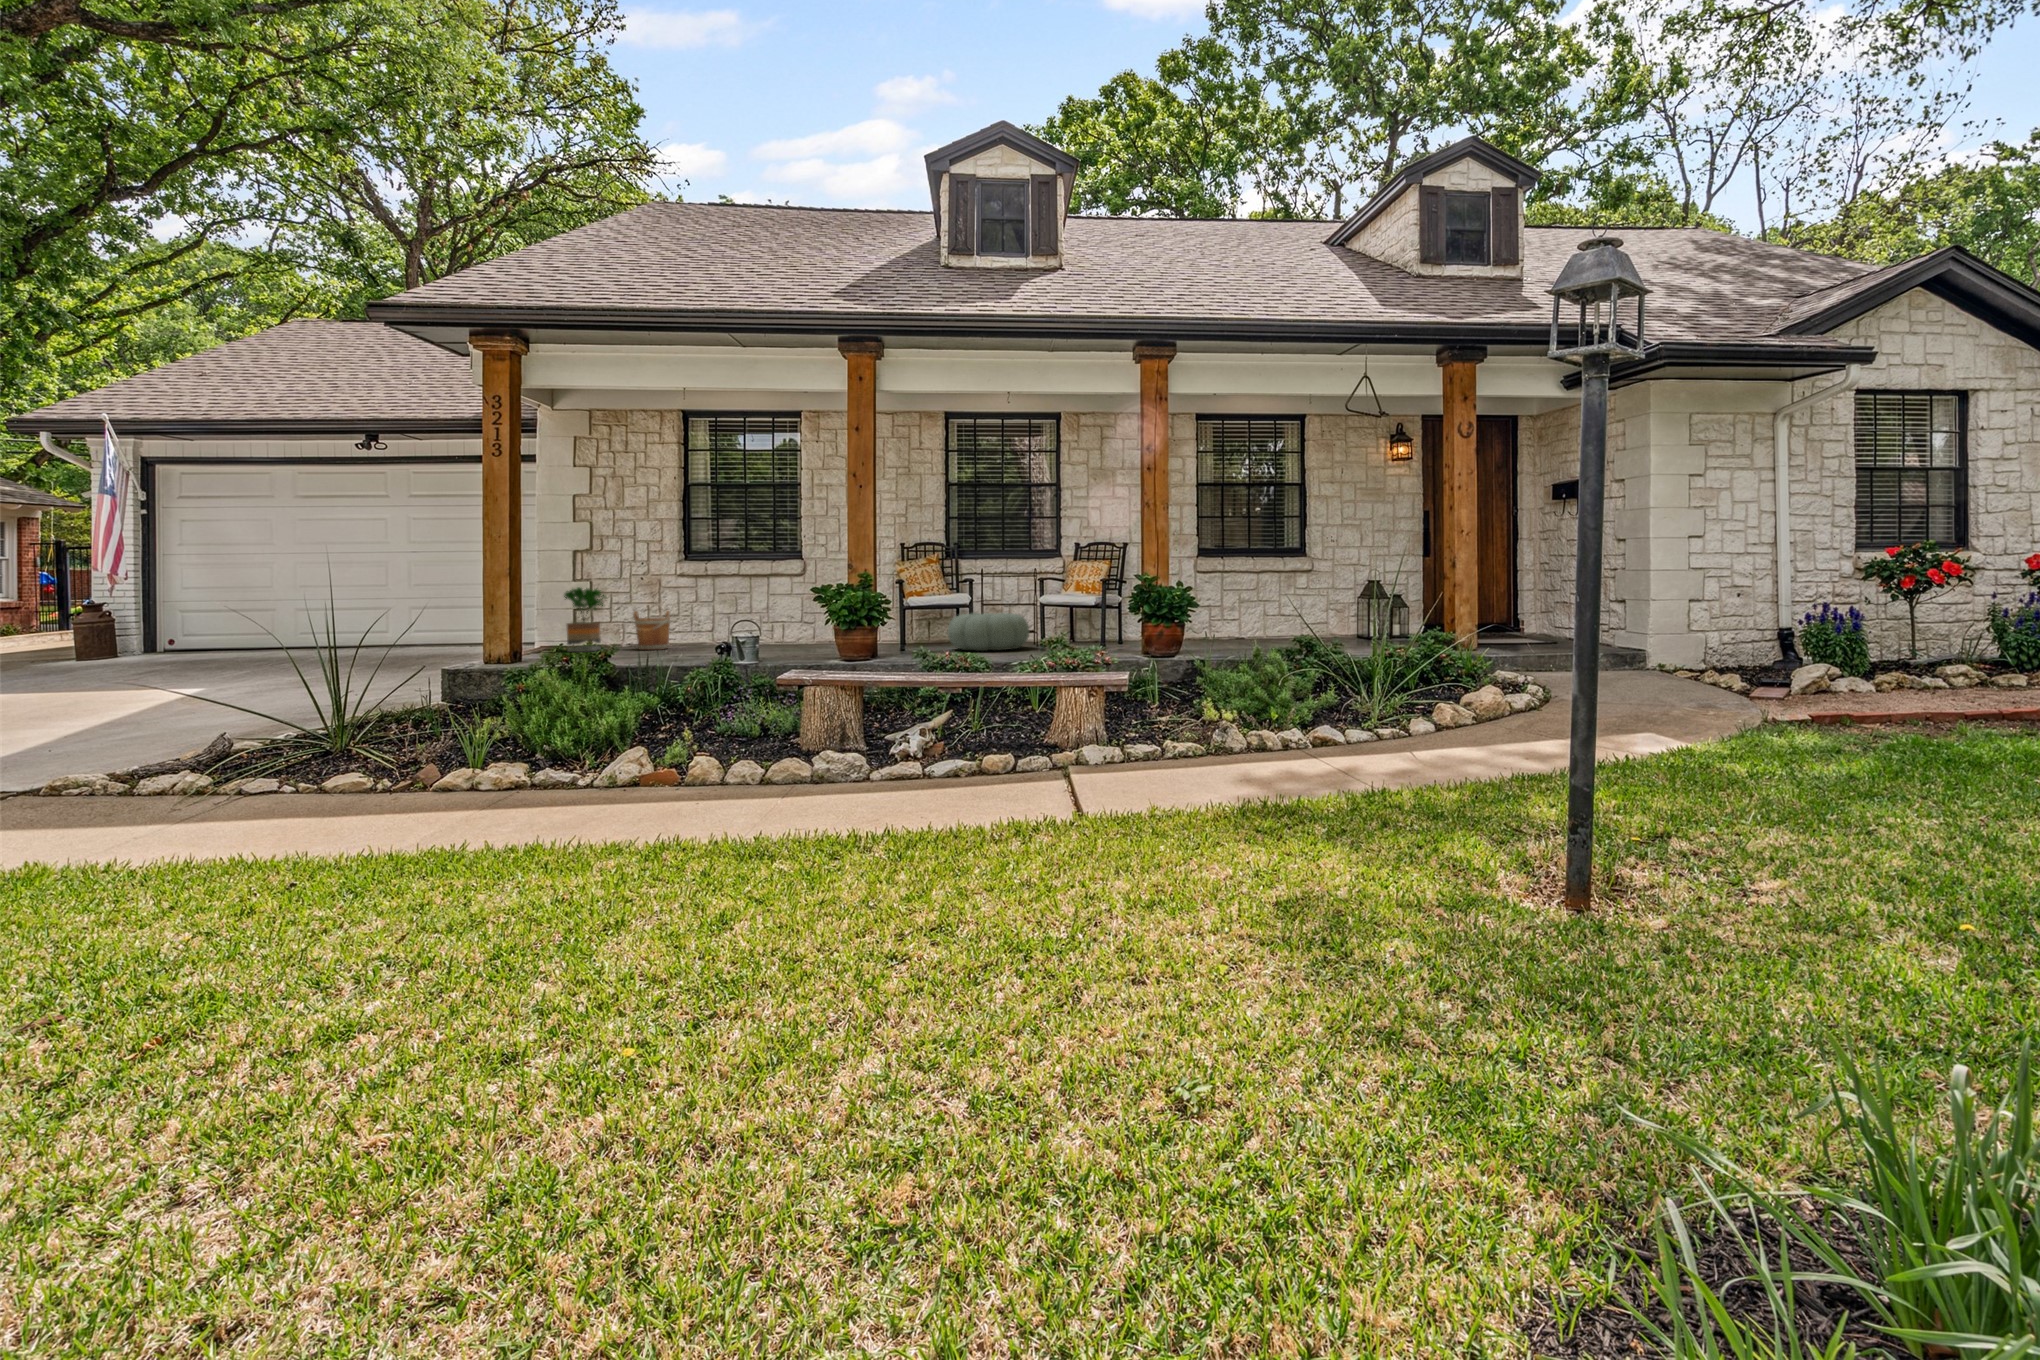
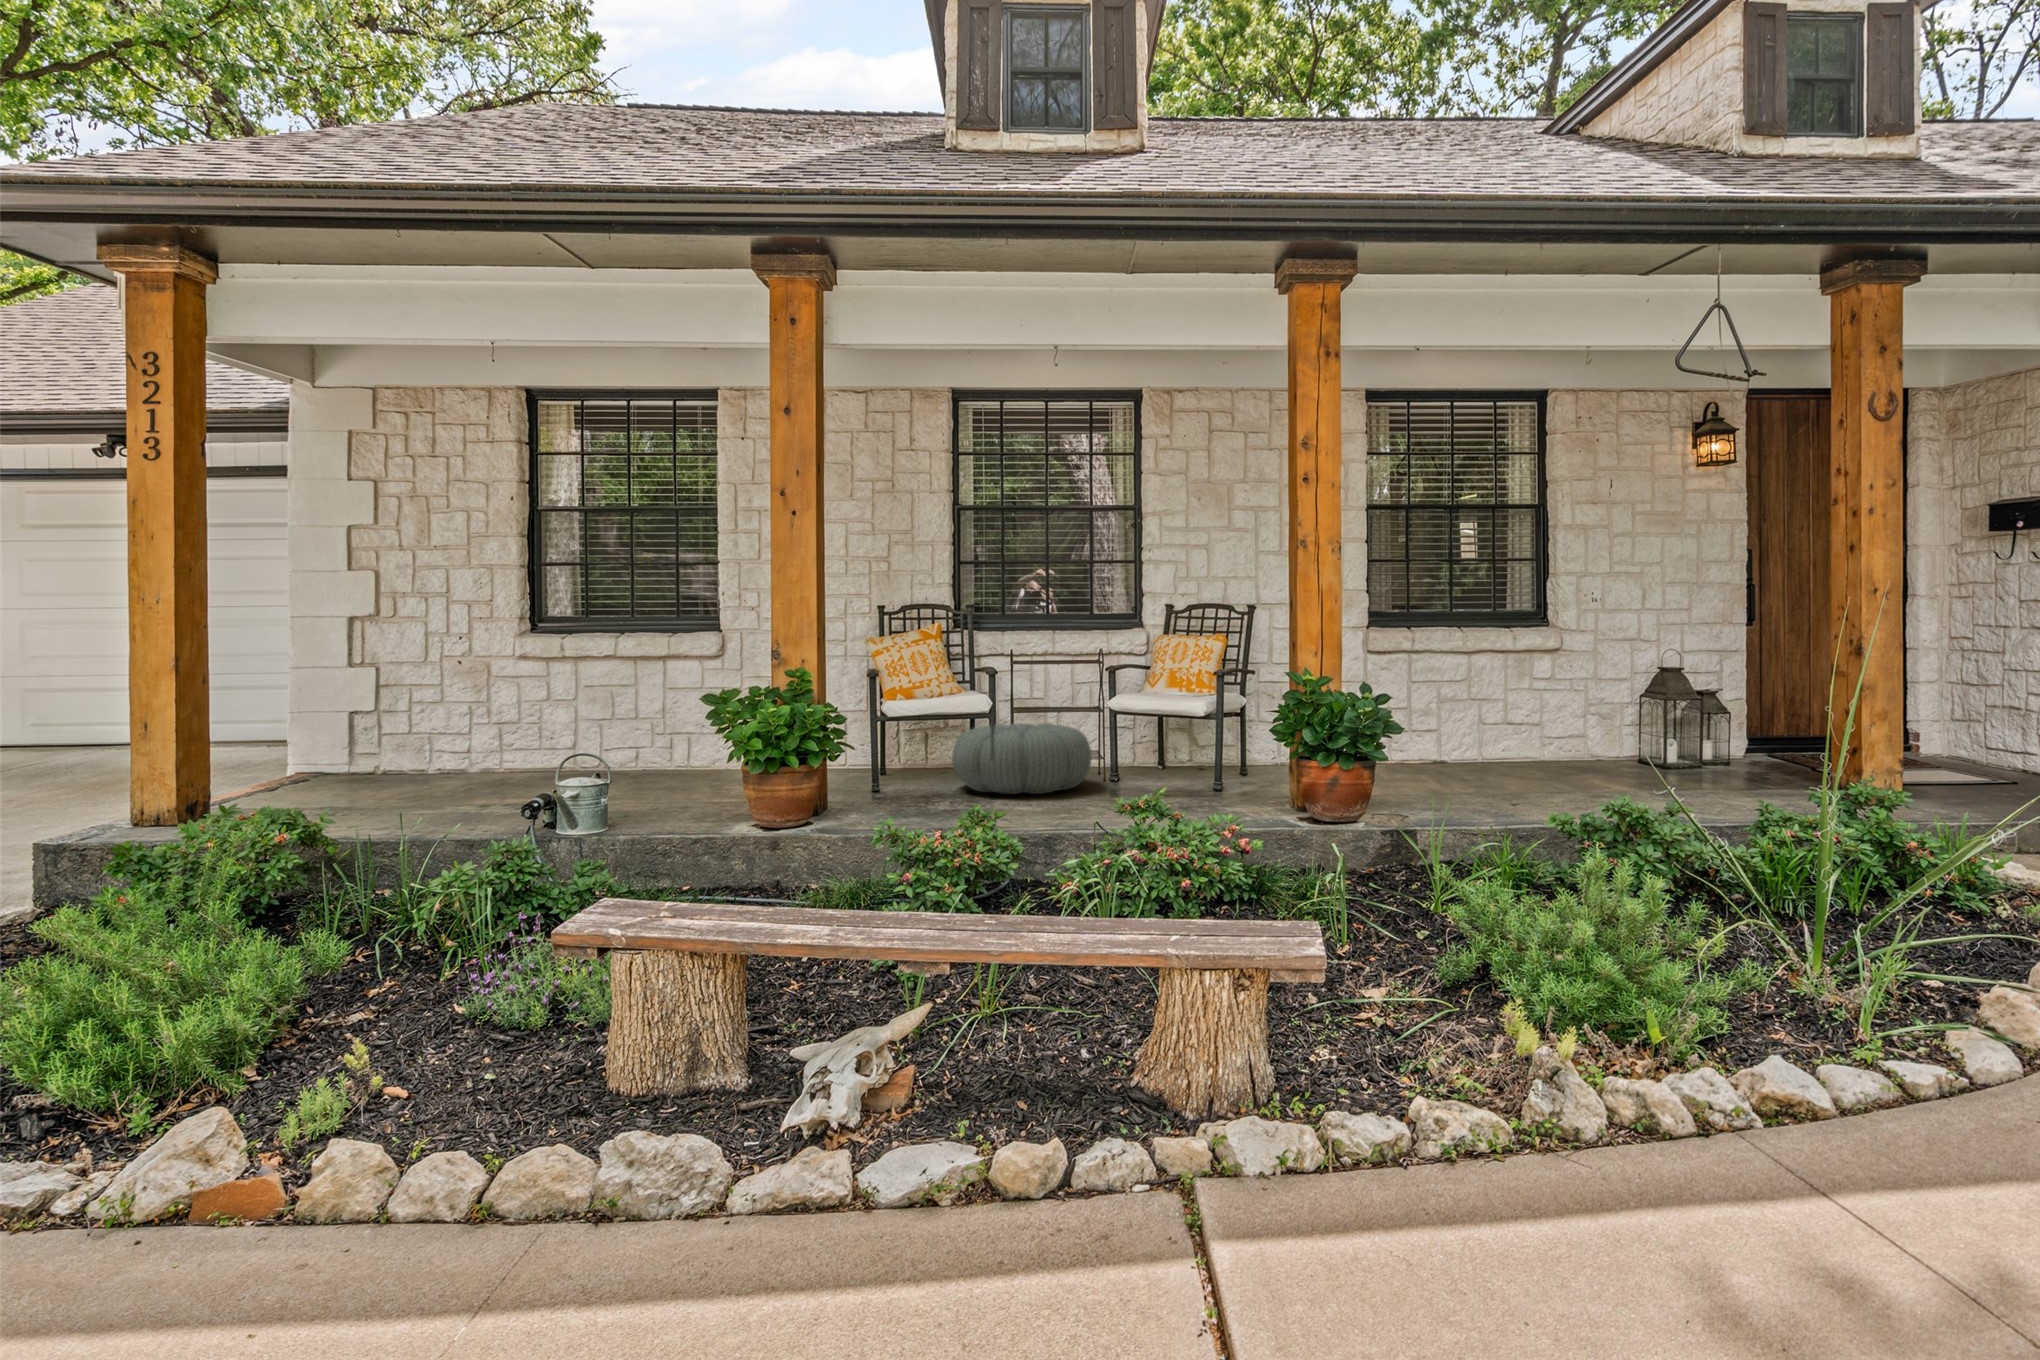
potted tree: present [564,587,605,652] -> none [325,672,404,780]
bucket: present [633,611,671,650] -> none [438,711,505,777]

